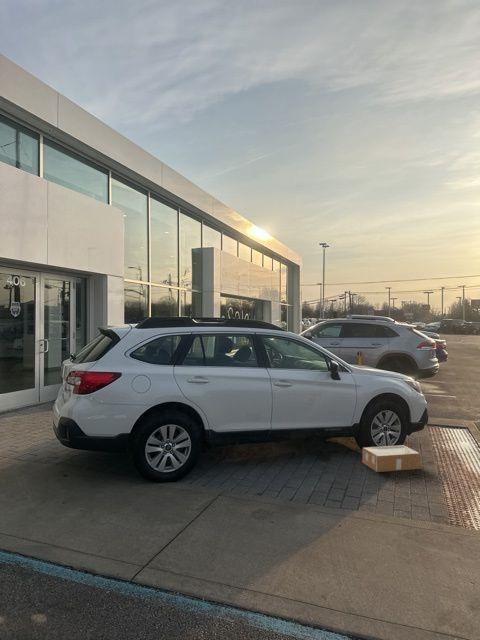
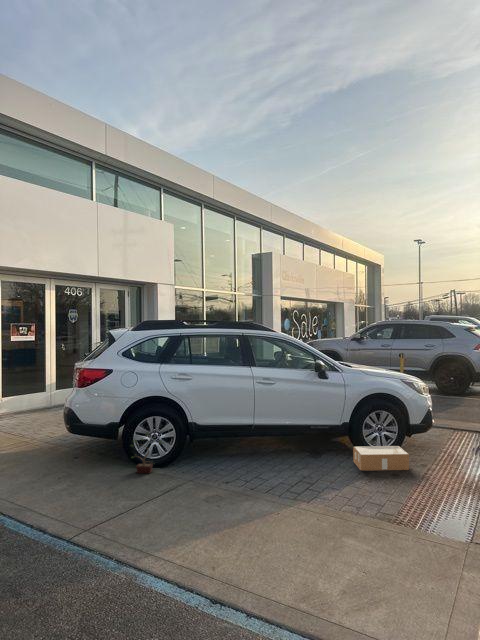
potted plant: none [143,441,185,489] -> present [132,432,162,473]

